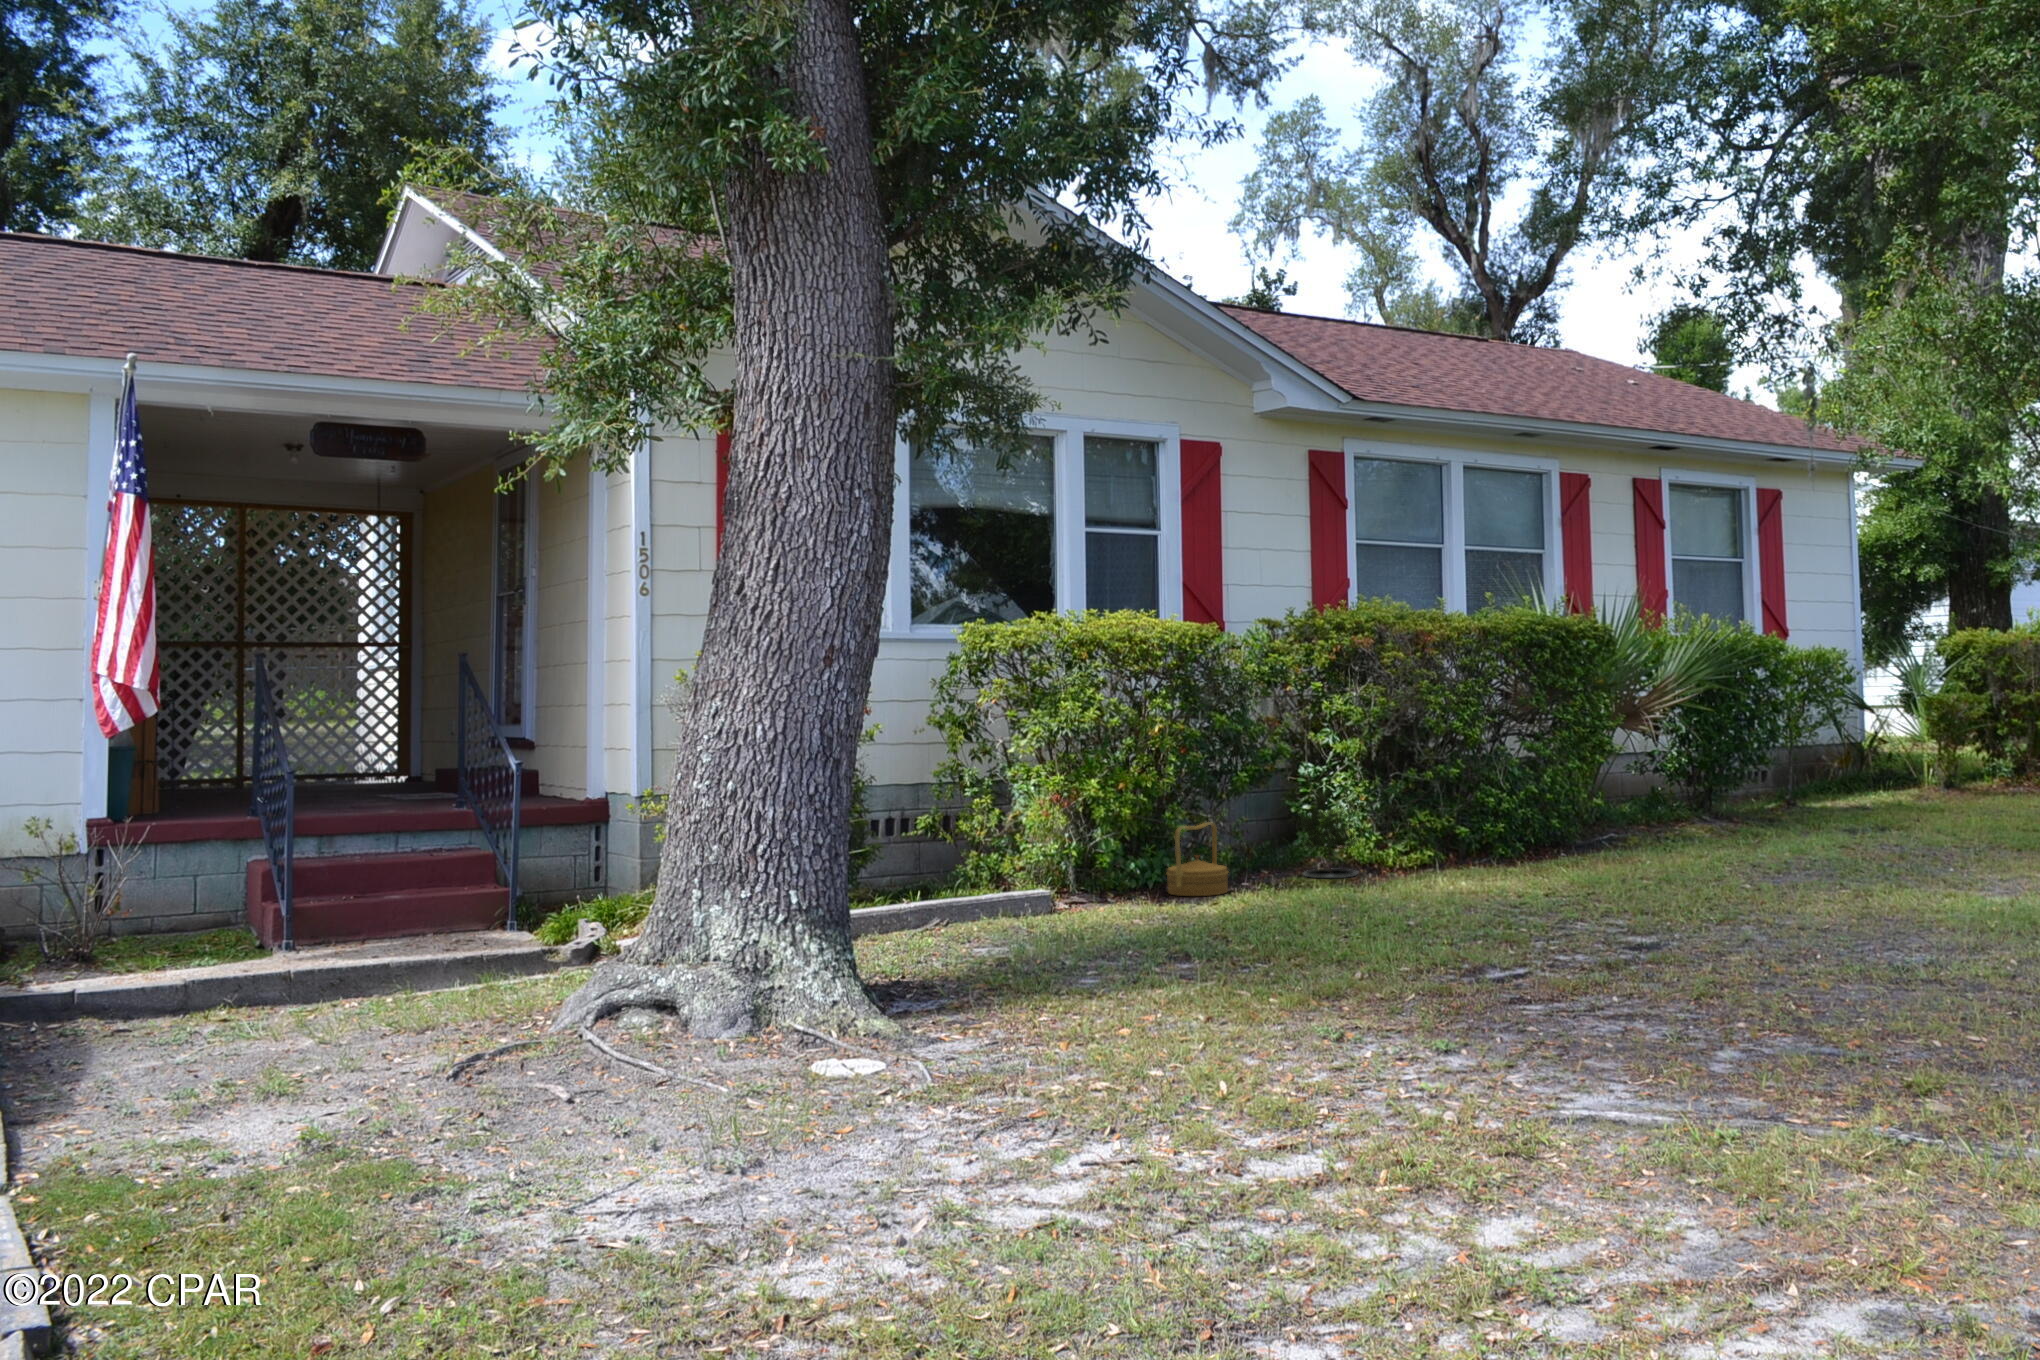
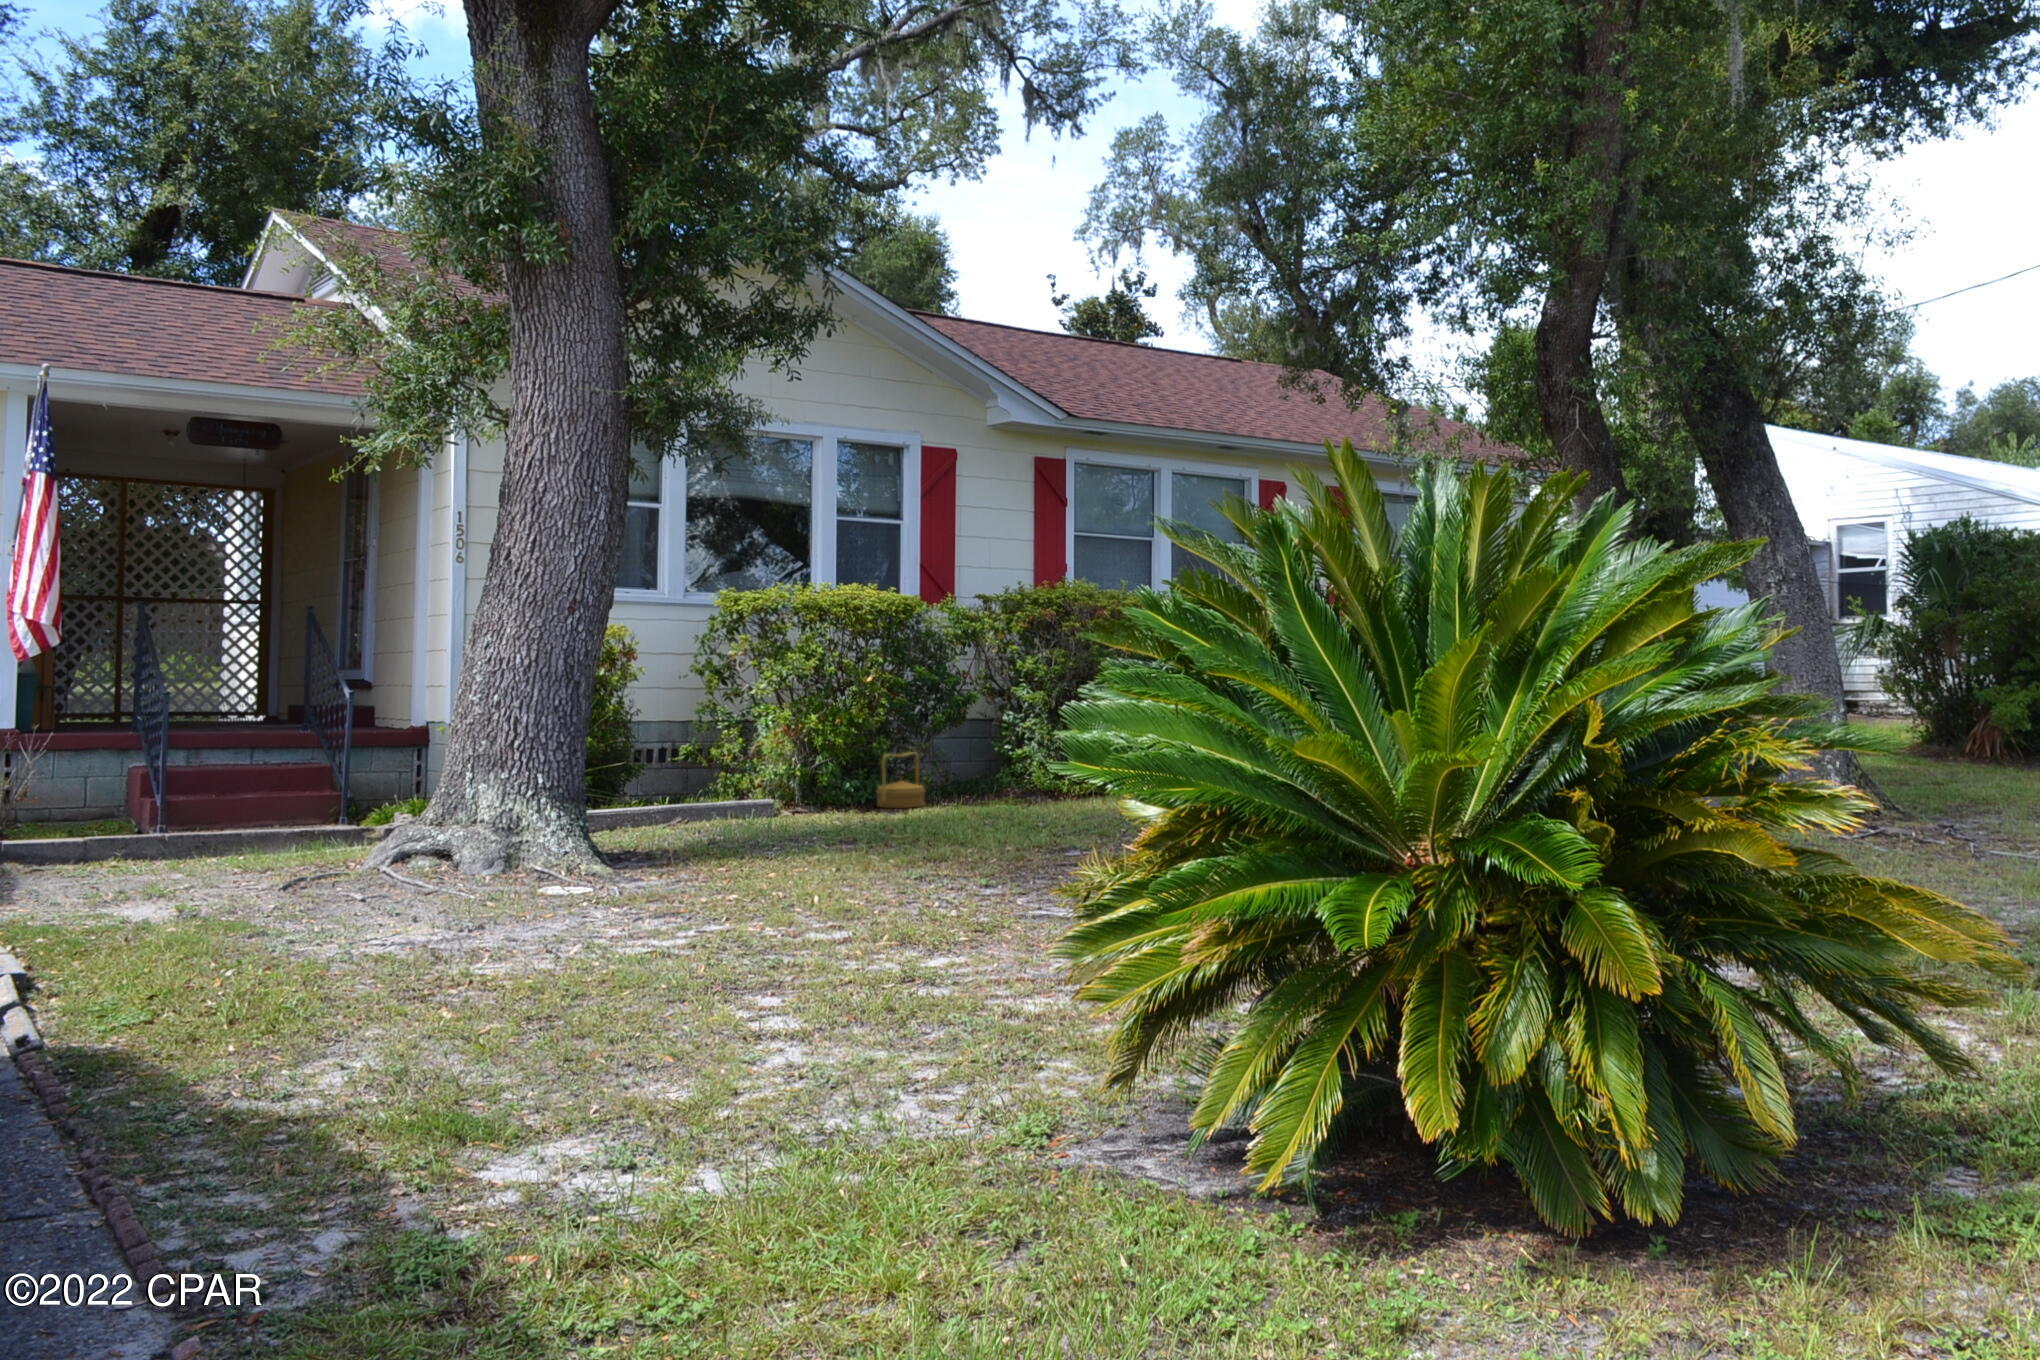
potted tree: present [1298,782,1359,878] -> none [987,720,1040,799]

